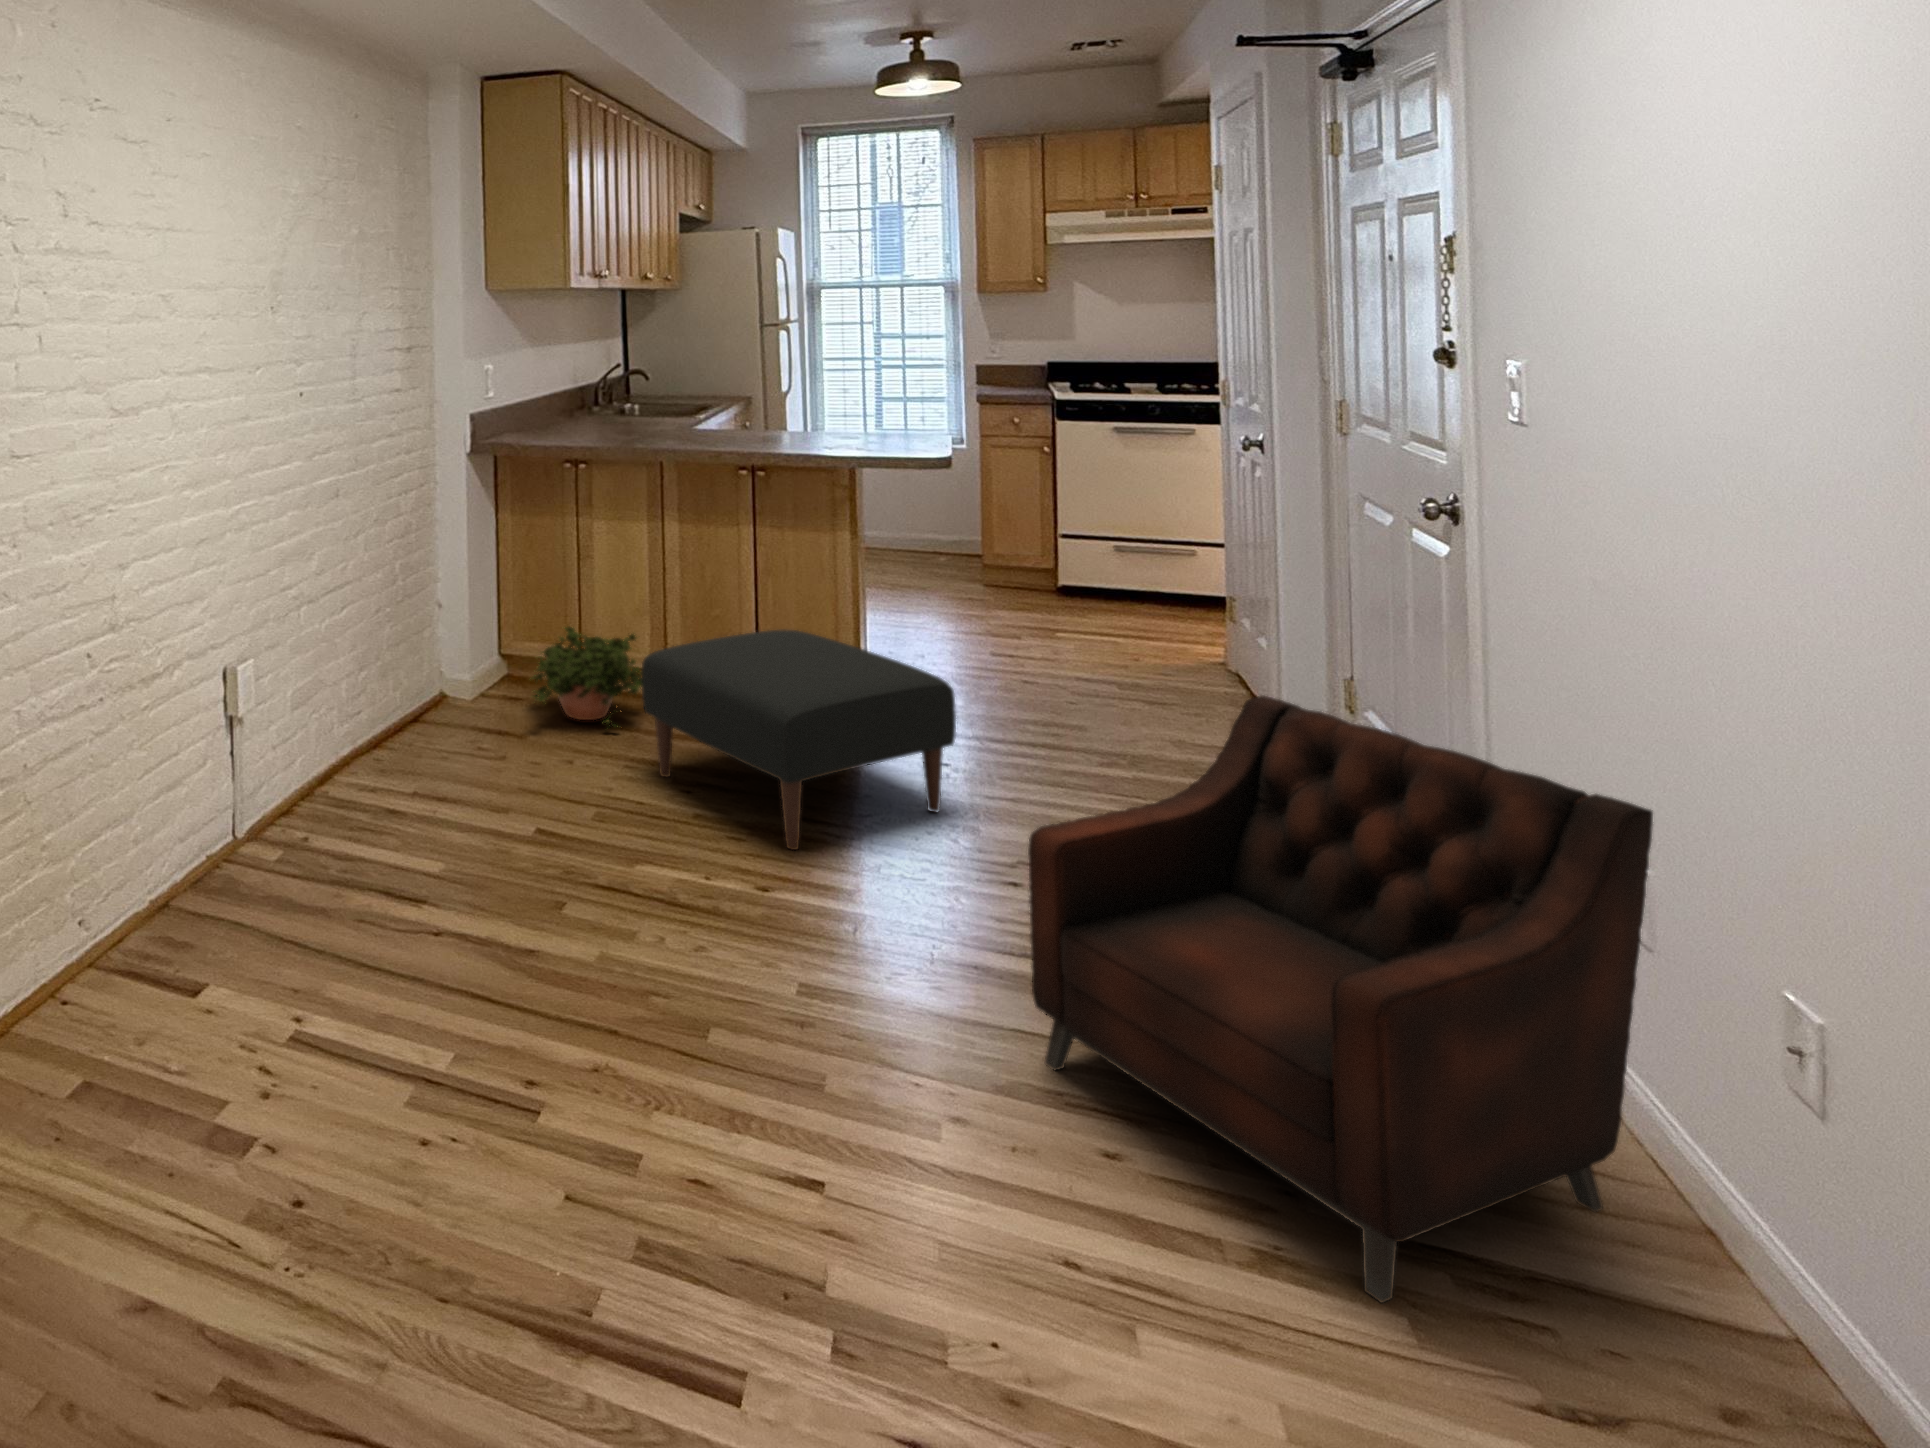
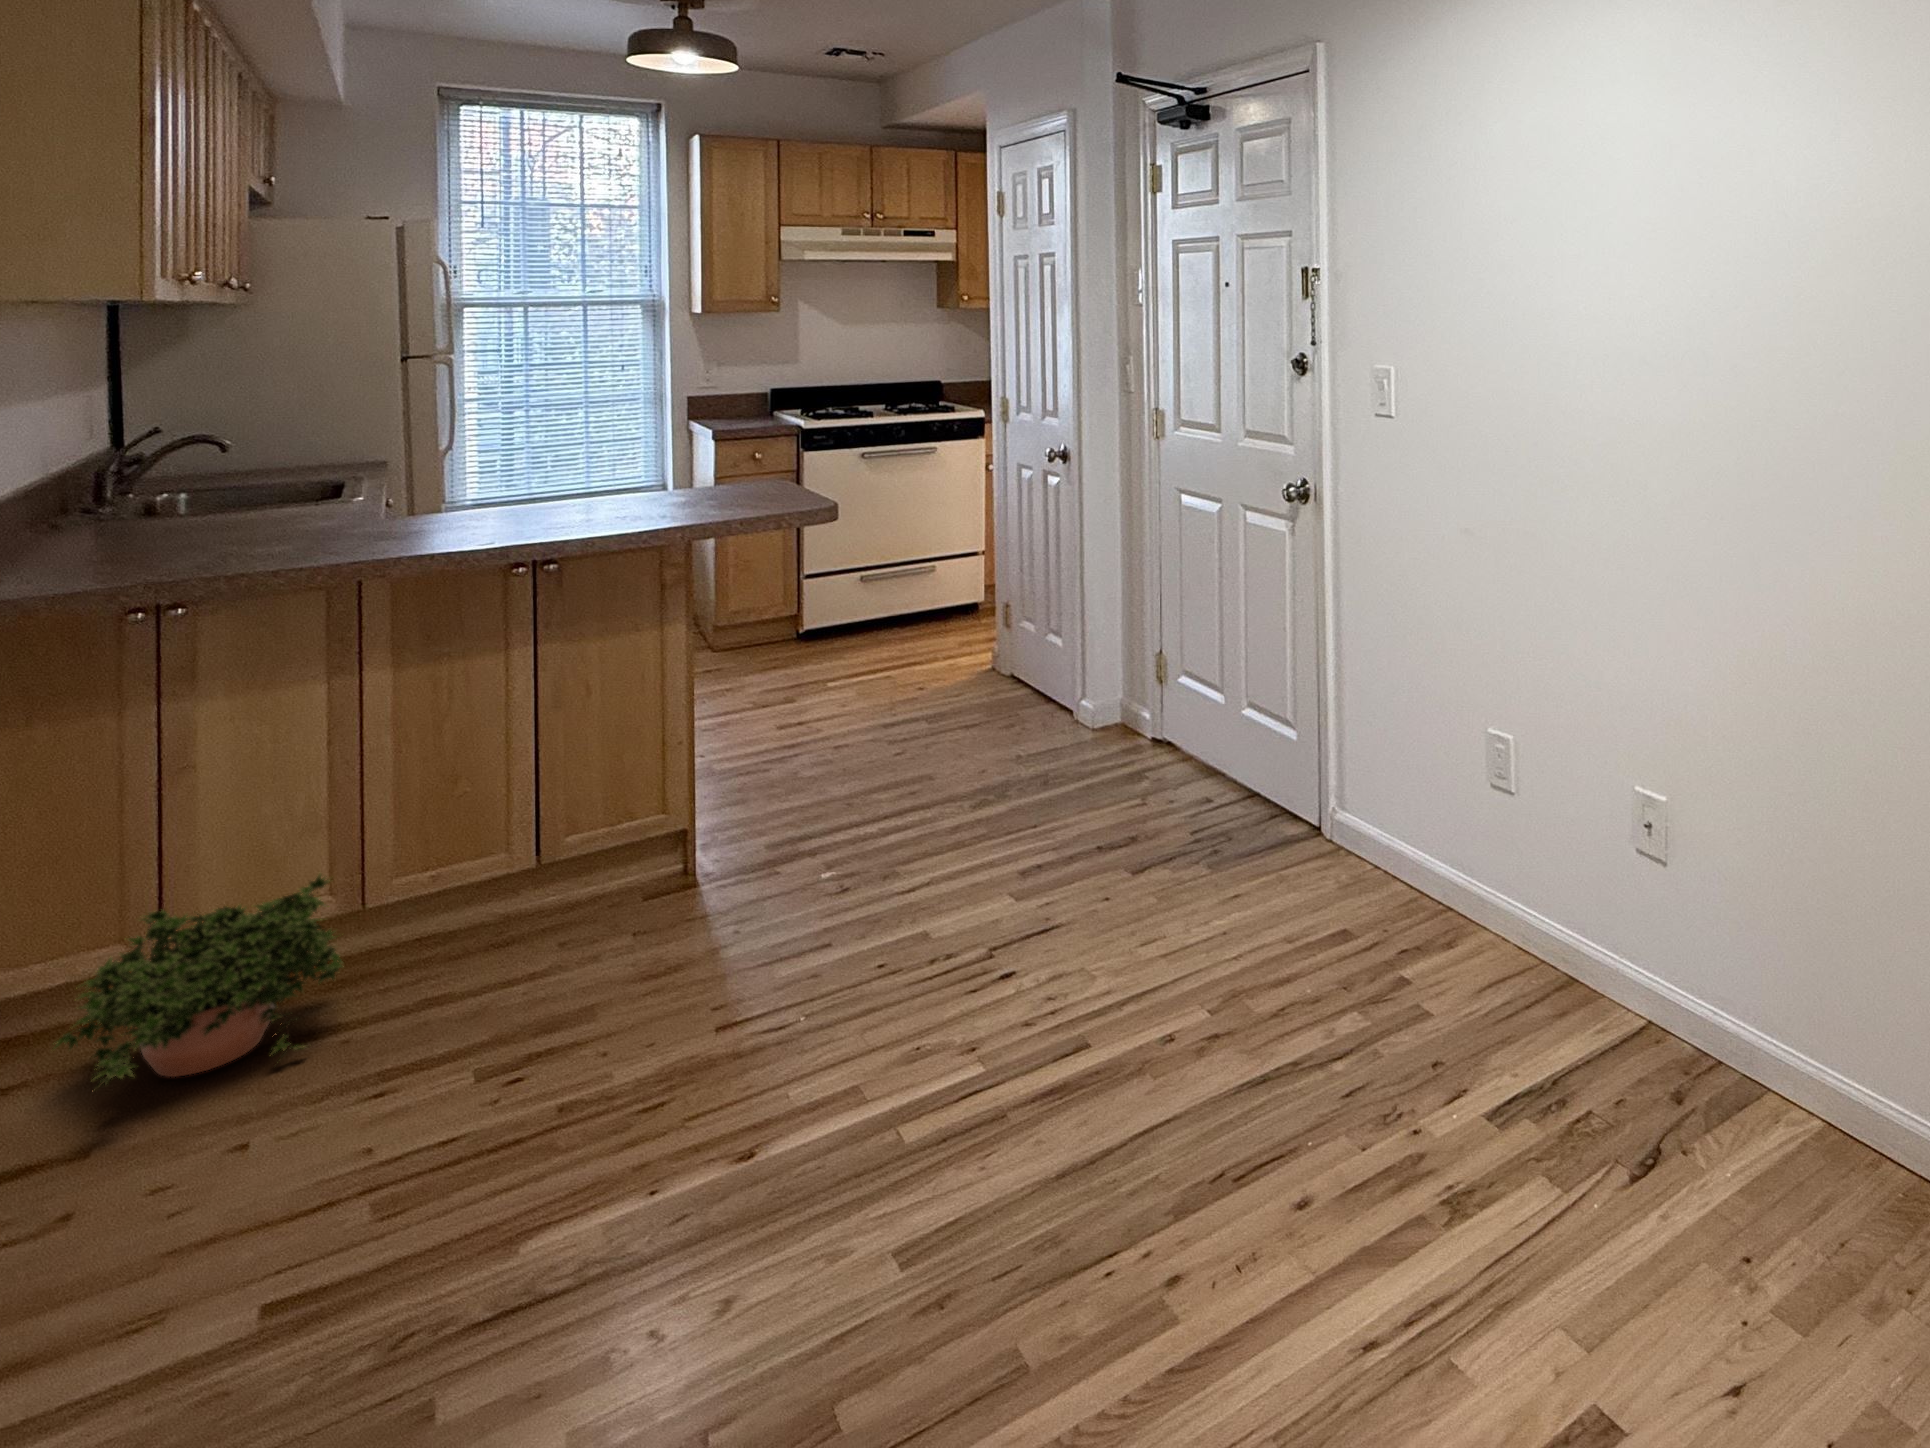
ottoman: present [642,630,956,850] -> none [408,773,895,1088]
armchair: present [1028,696,1653,1303] -> none [1173,685,1542,1174]

